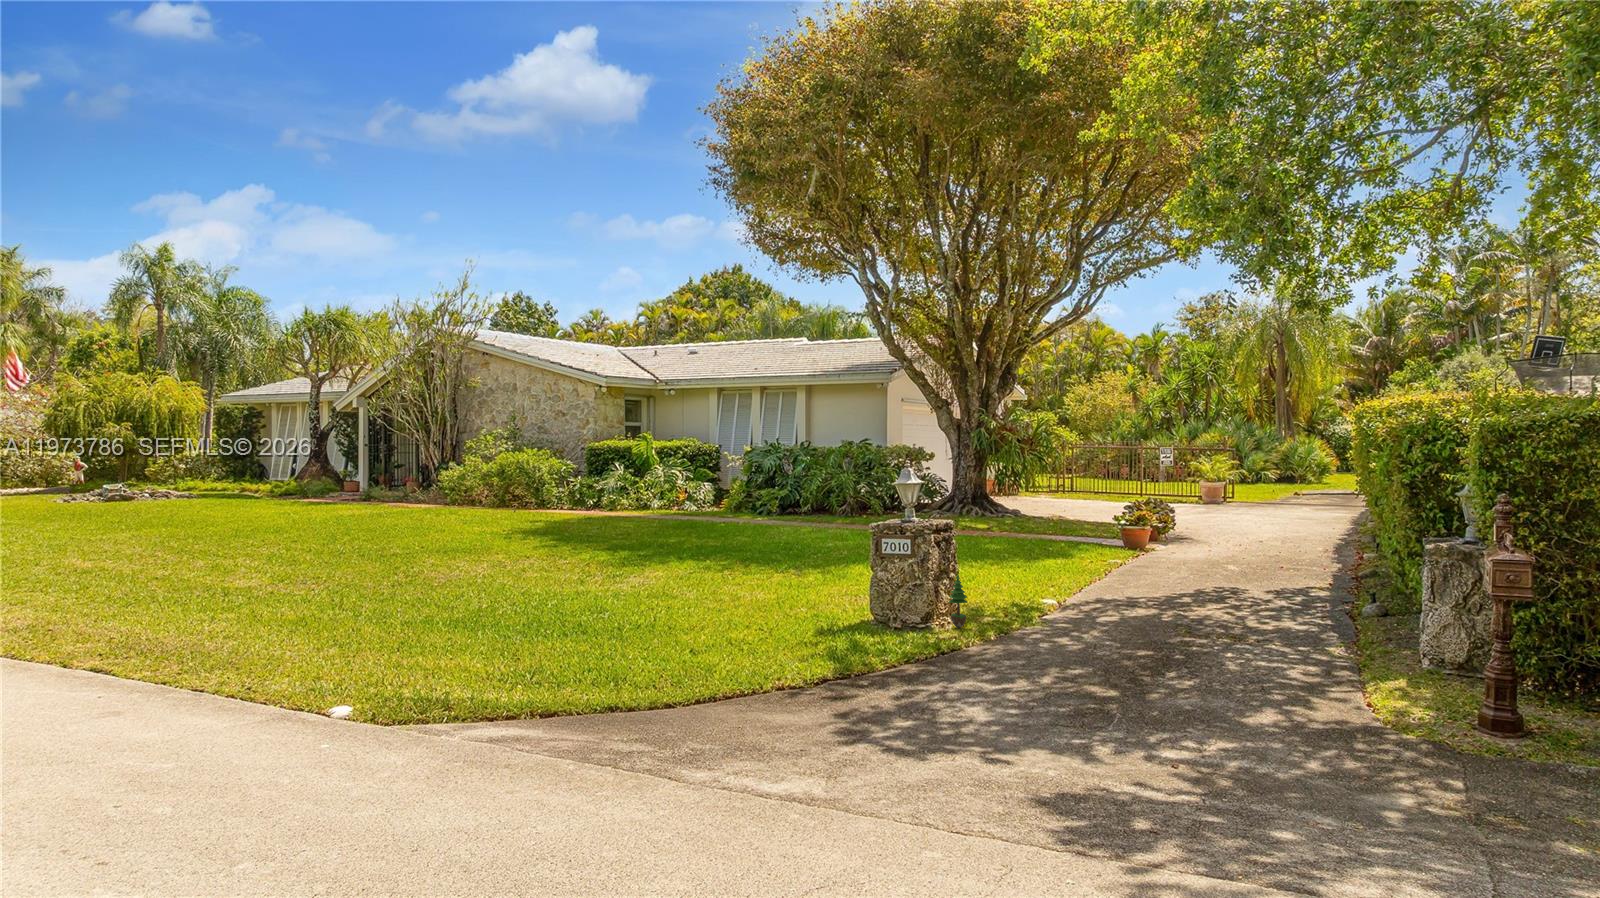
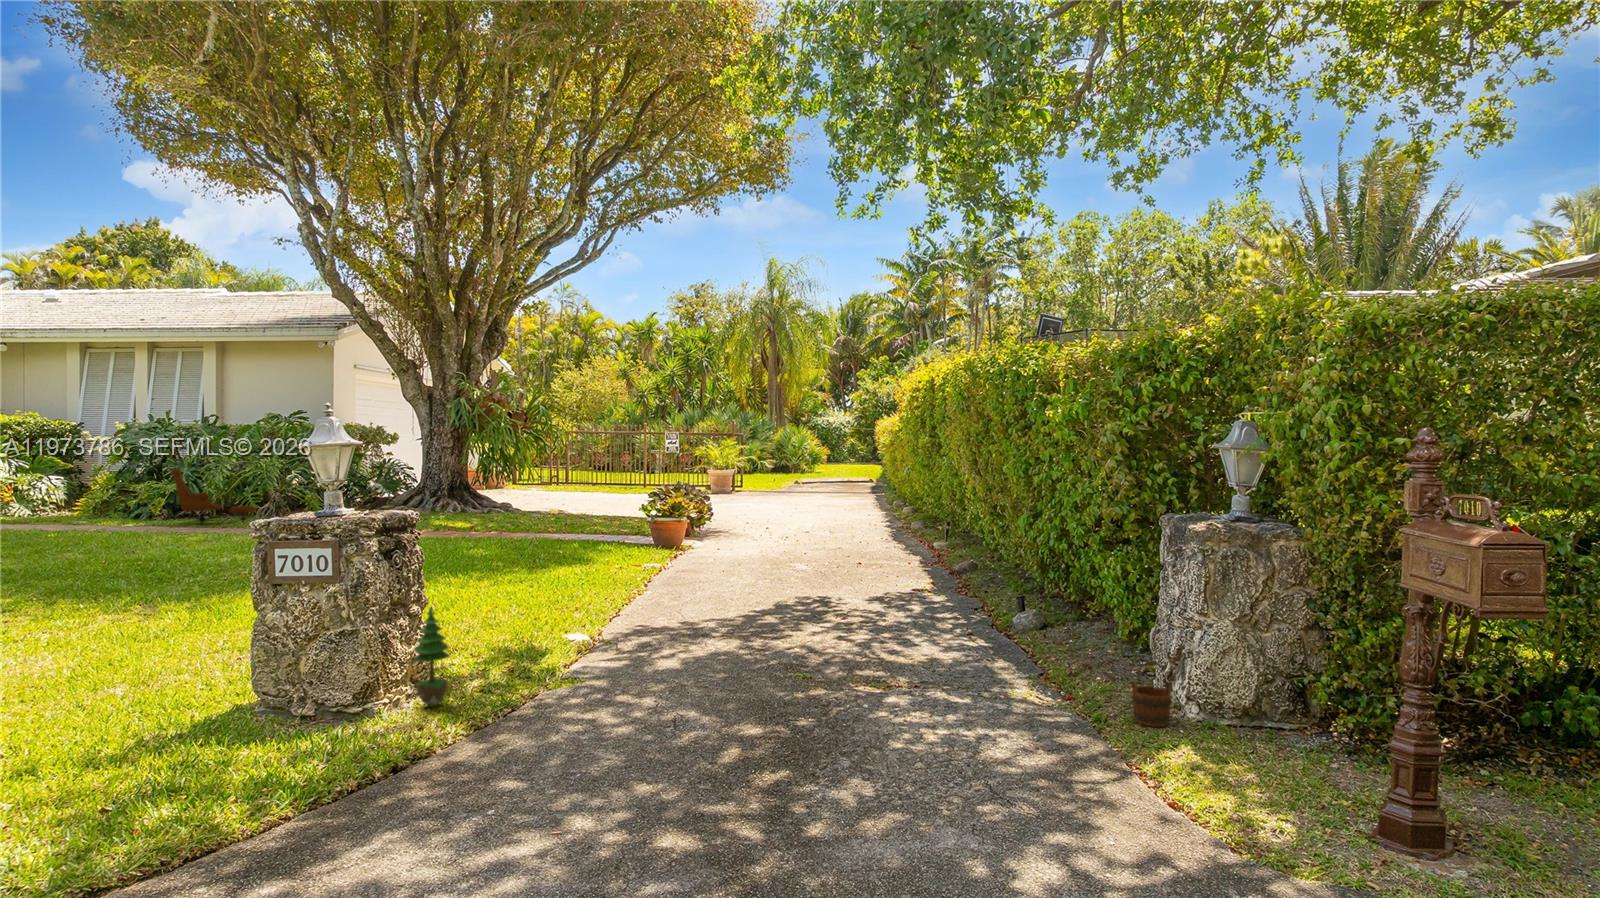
lounge chair: none [805,479,851,516] -> present [172,469,256,524]
wooden bucket: none [1428,660,1466,708] -> present [1131,661,1172,727]

